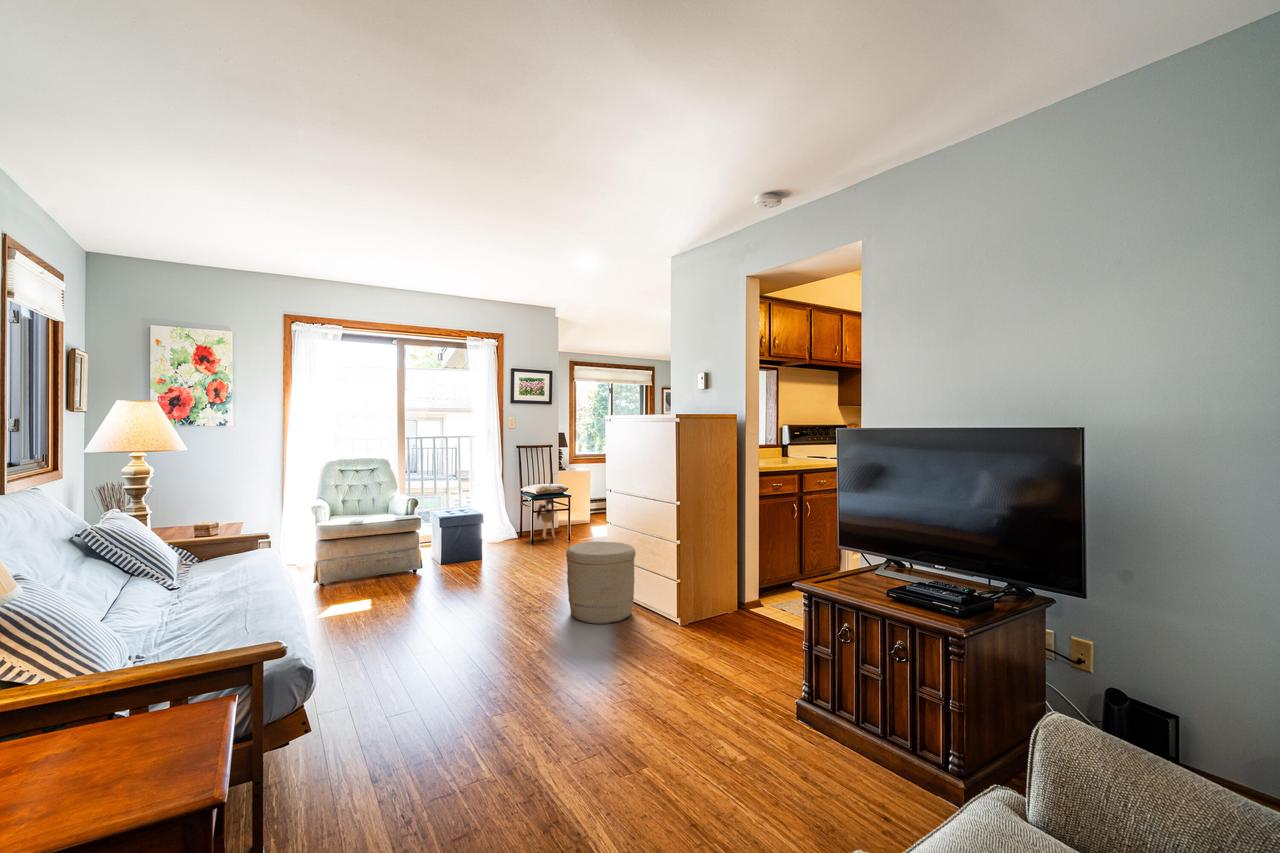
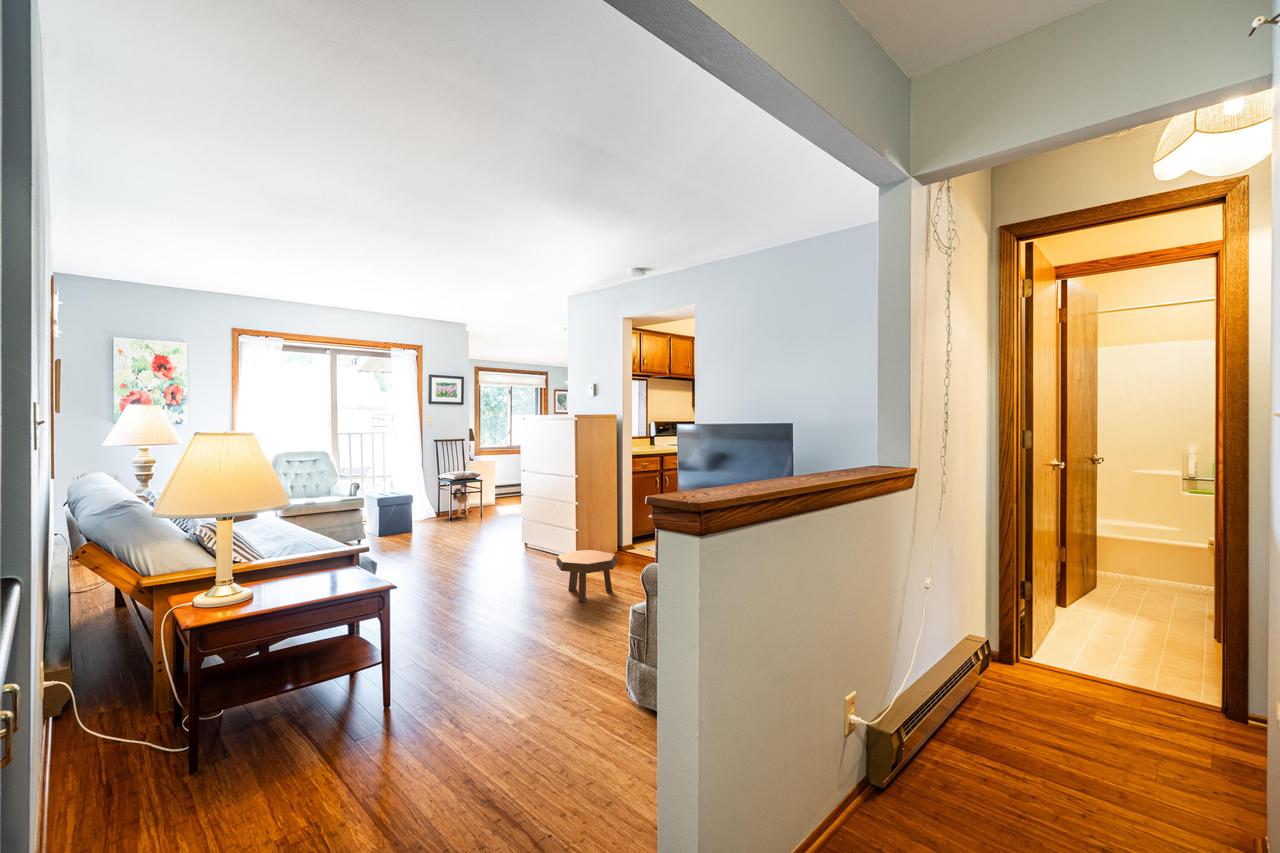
woven basket: present [566,541,636,624] -> none [494,508,545,564]
footstool: none [641,624,738,721] -> present [556,550,618,602]

